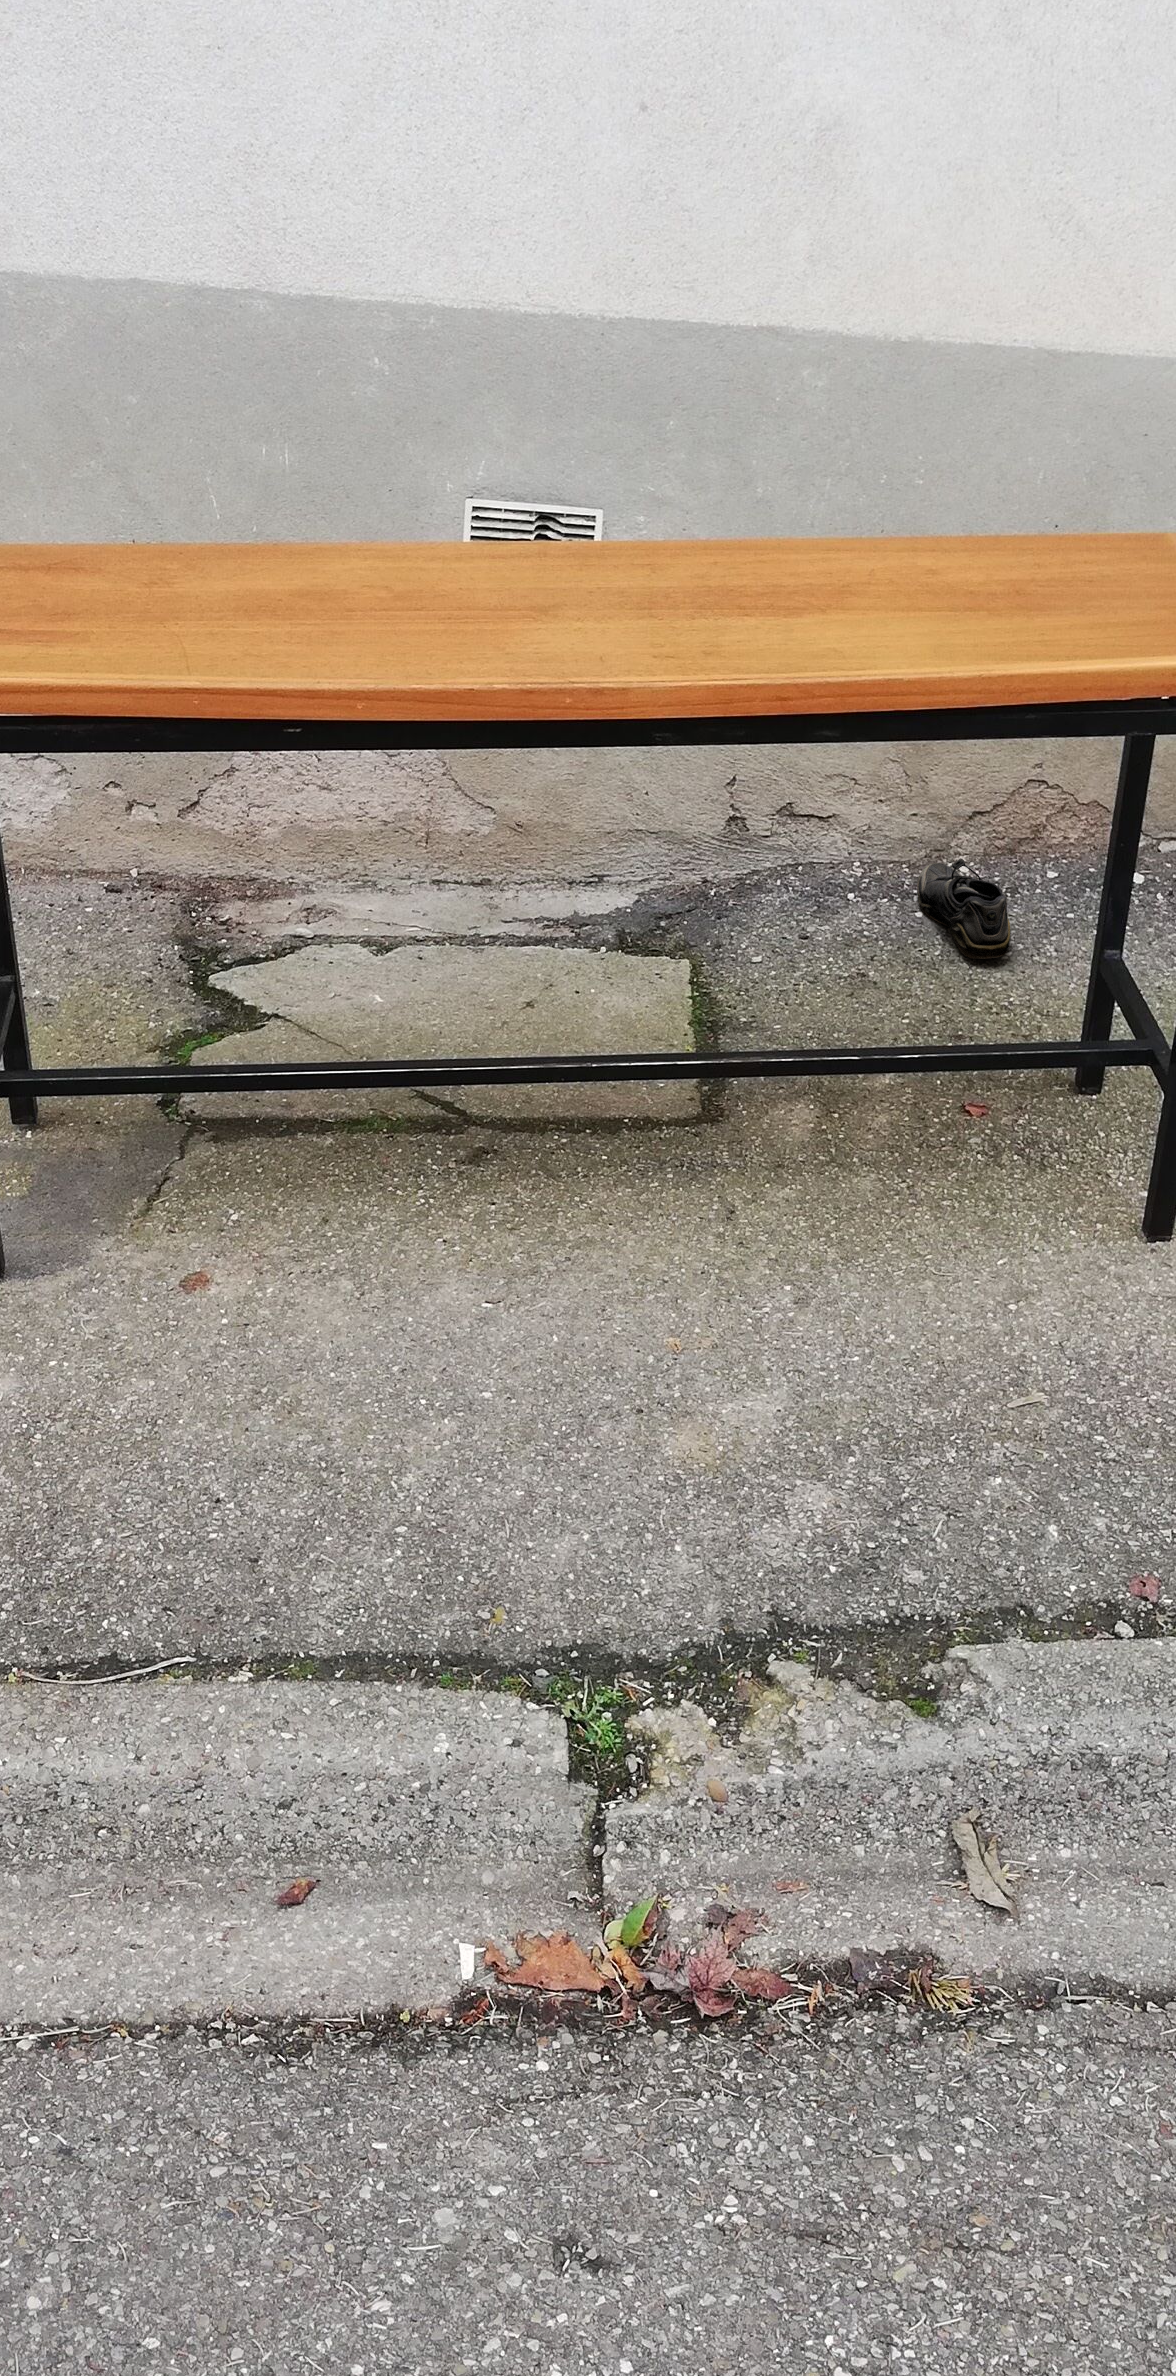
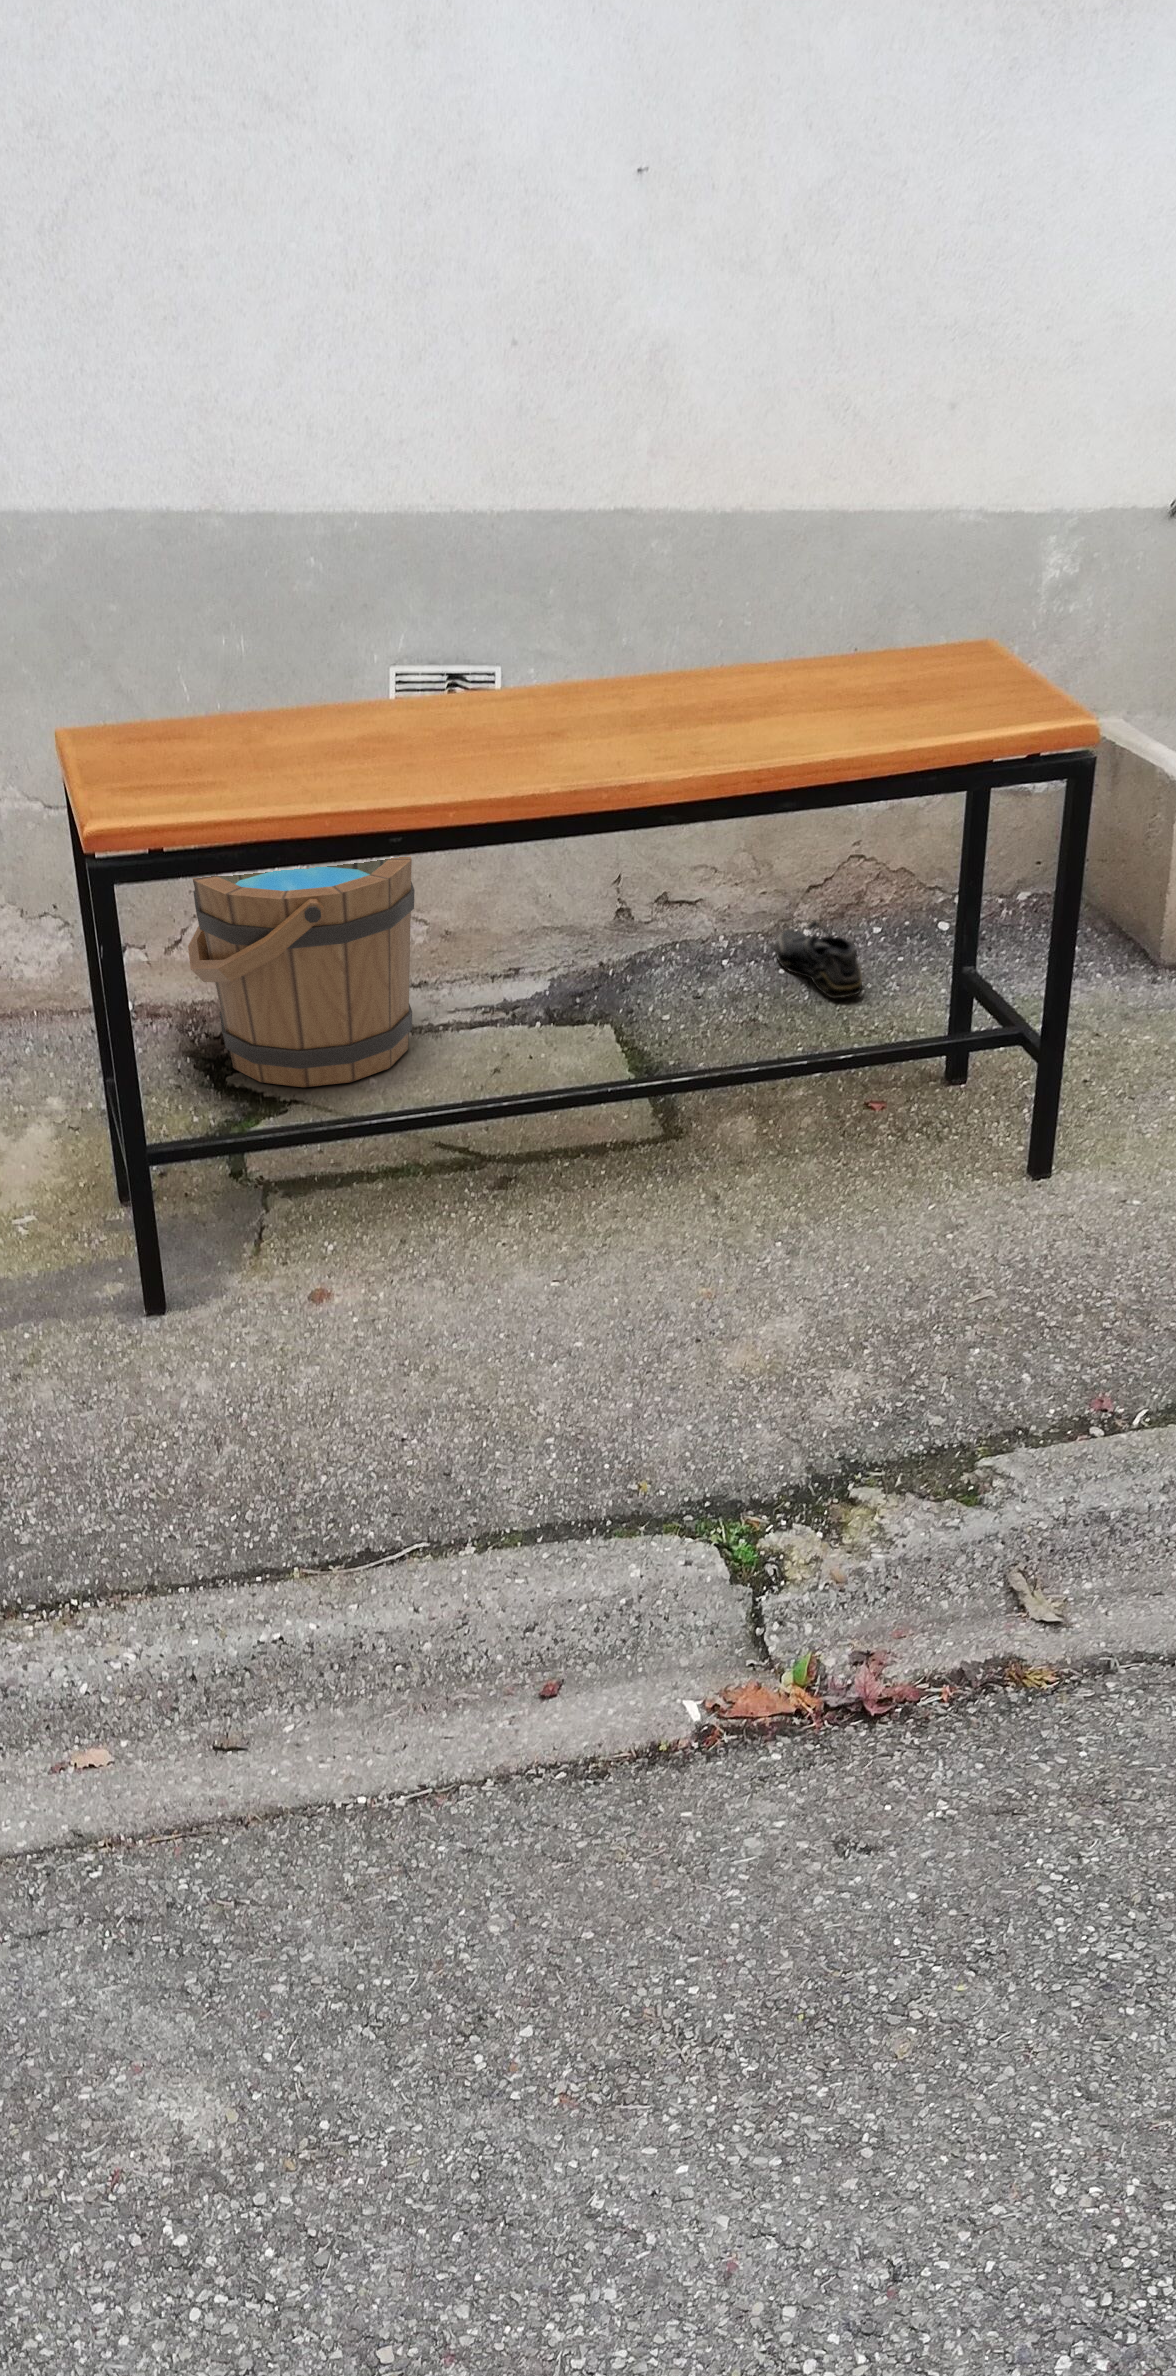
bucket: none [174,677,453,998] -> present [188,857,415,1087]

